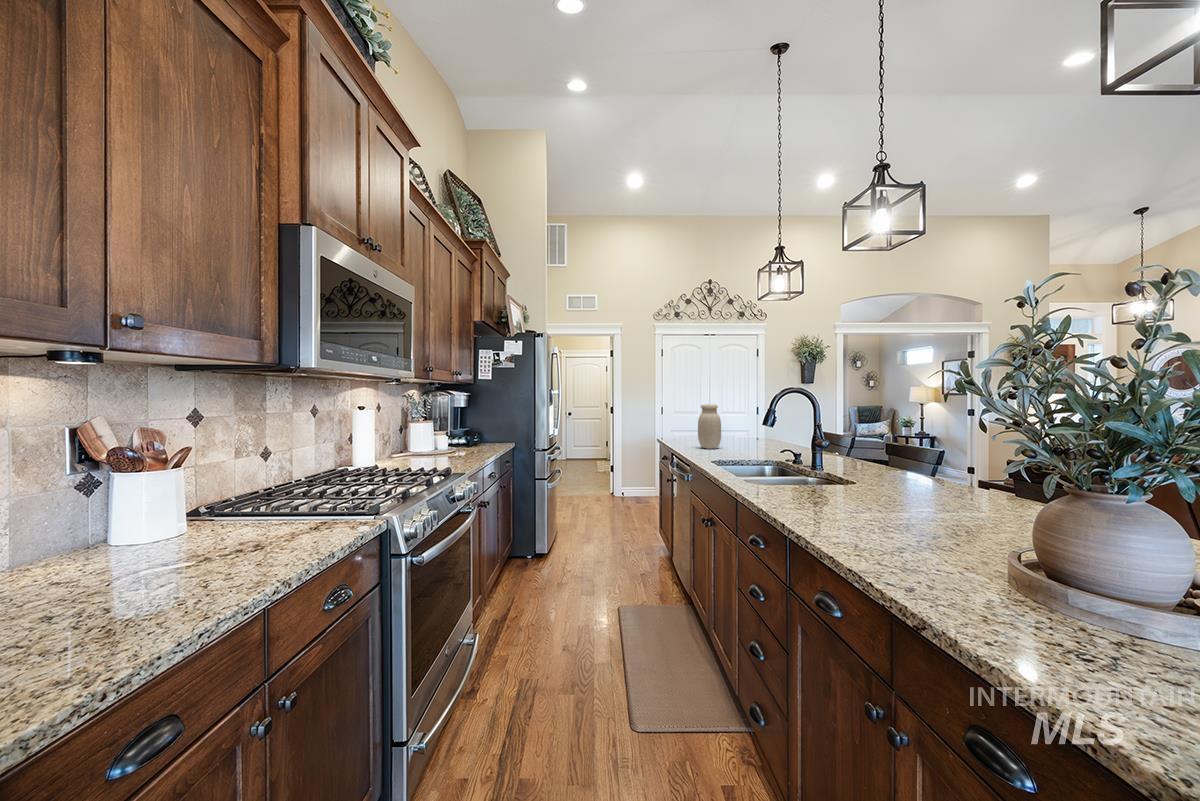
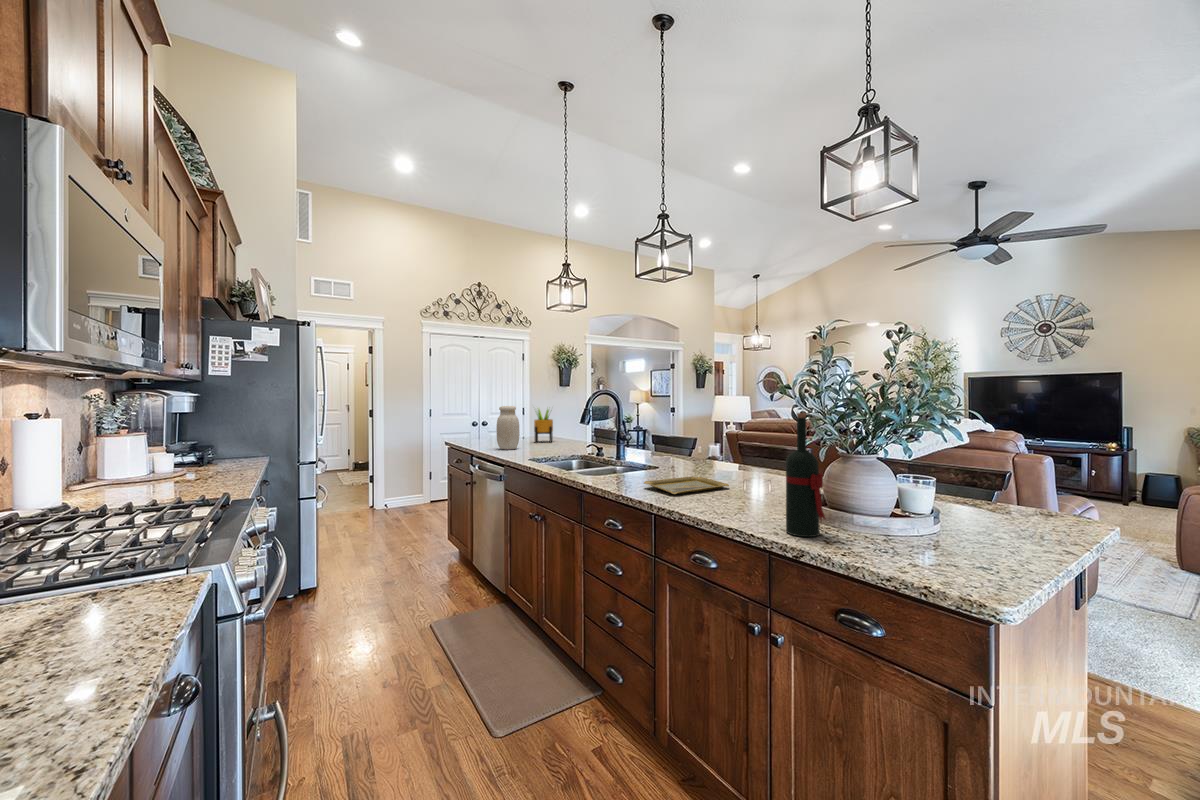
potted plant: none [743,402,767,444] -> present [534,409,553,443]
wine bottle: none [924,419,985,608] -> present [786,413,825,537]
tray: none [798,496,922,516] -> present [644,476,729,494]

